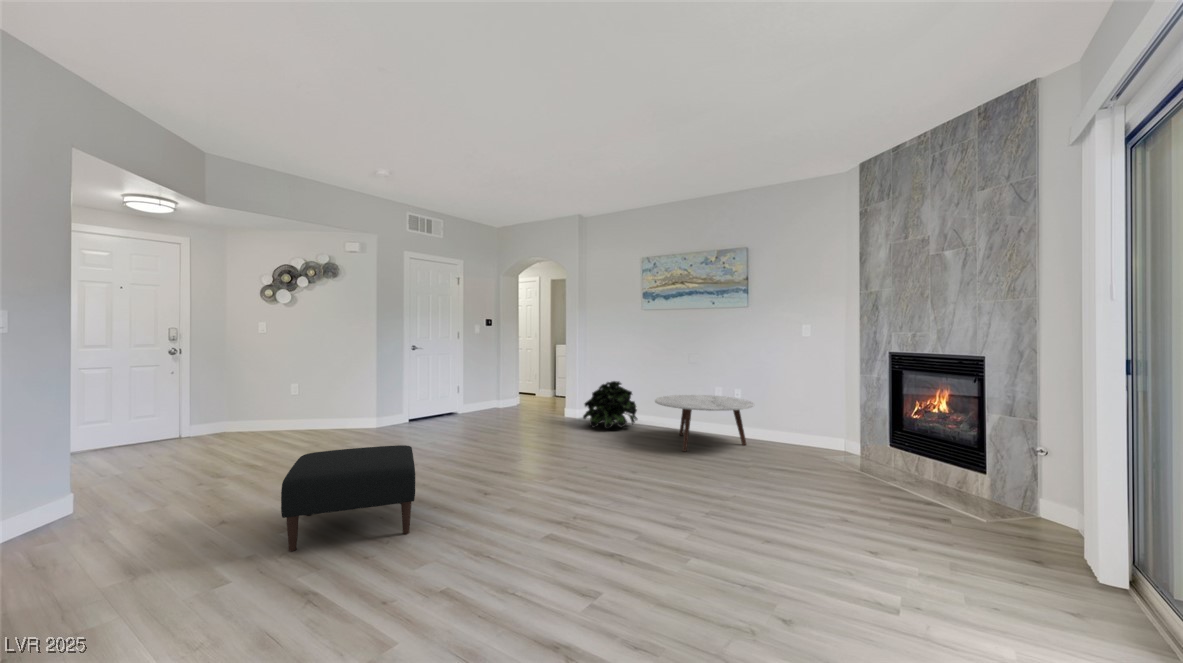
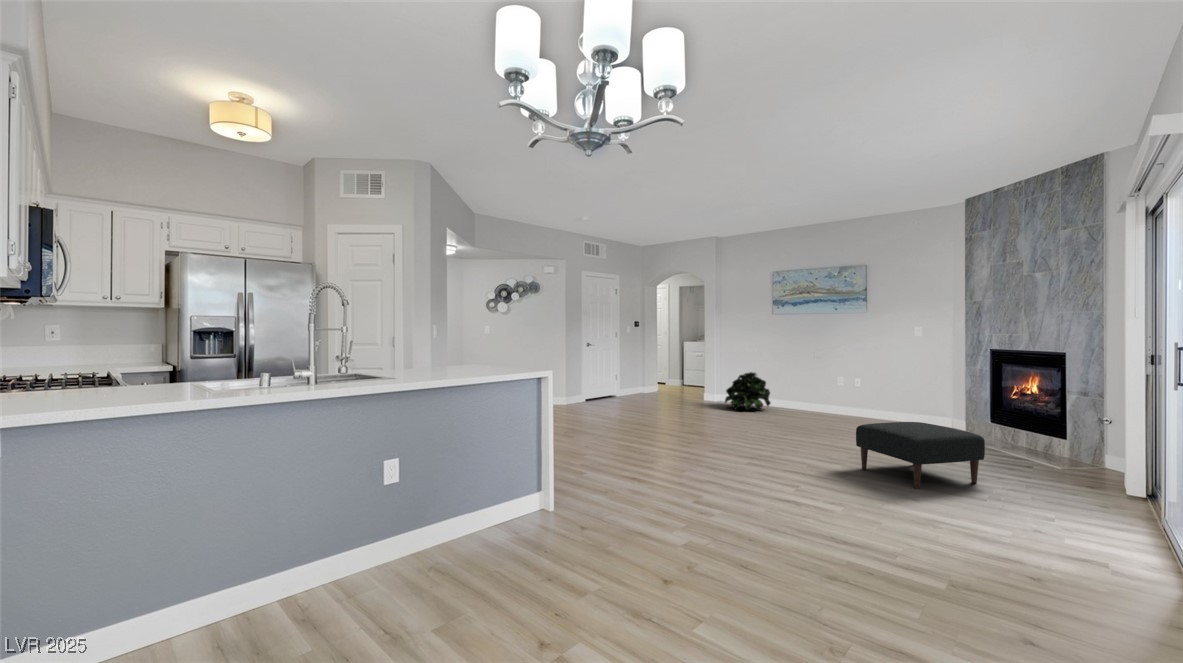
coffee table: present [655,395,754,452] -> none [790,384,875,426]
ottoman: present [281,445,415,551] -> present [856,422,985,489]

